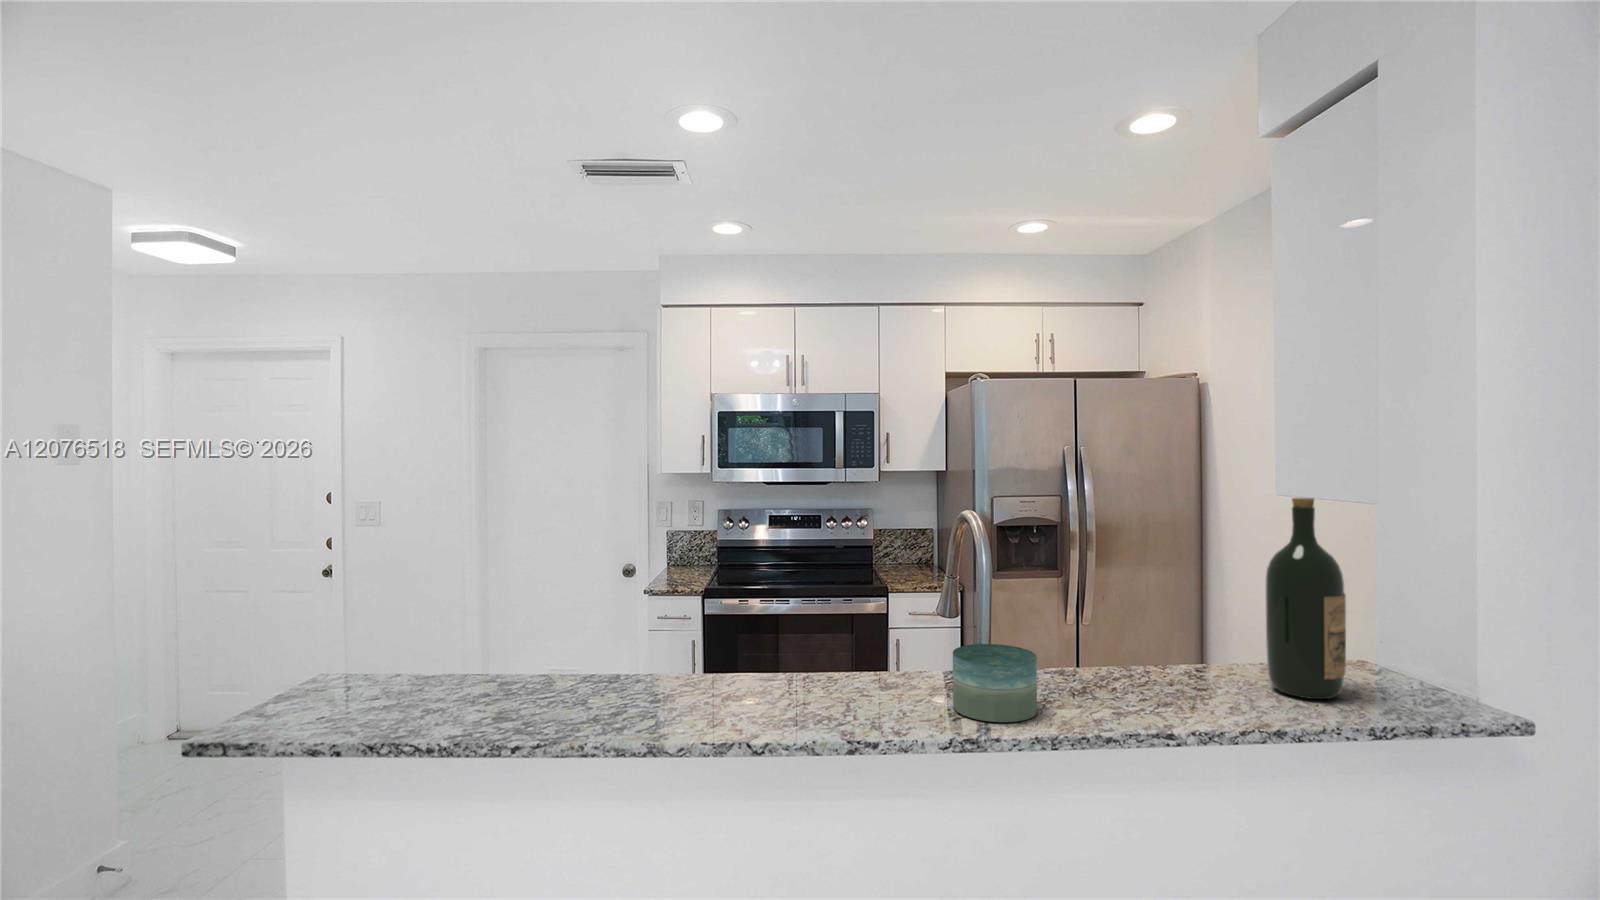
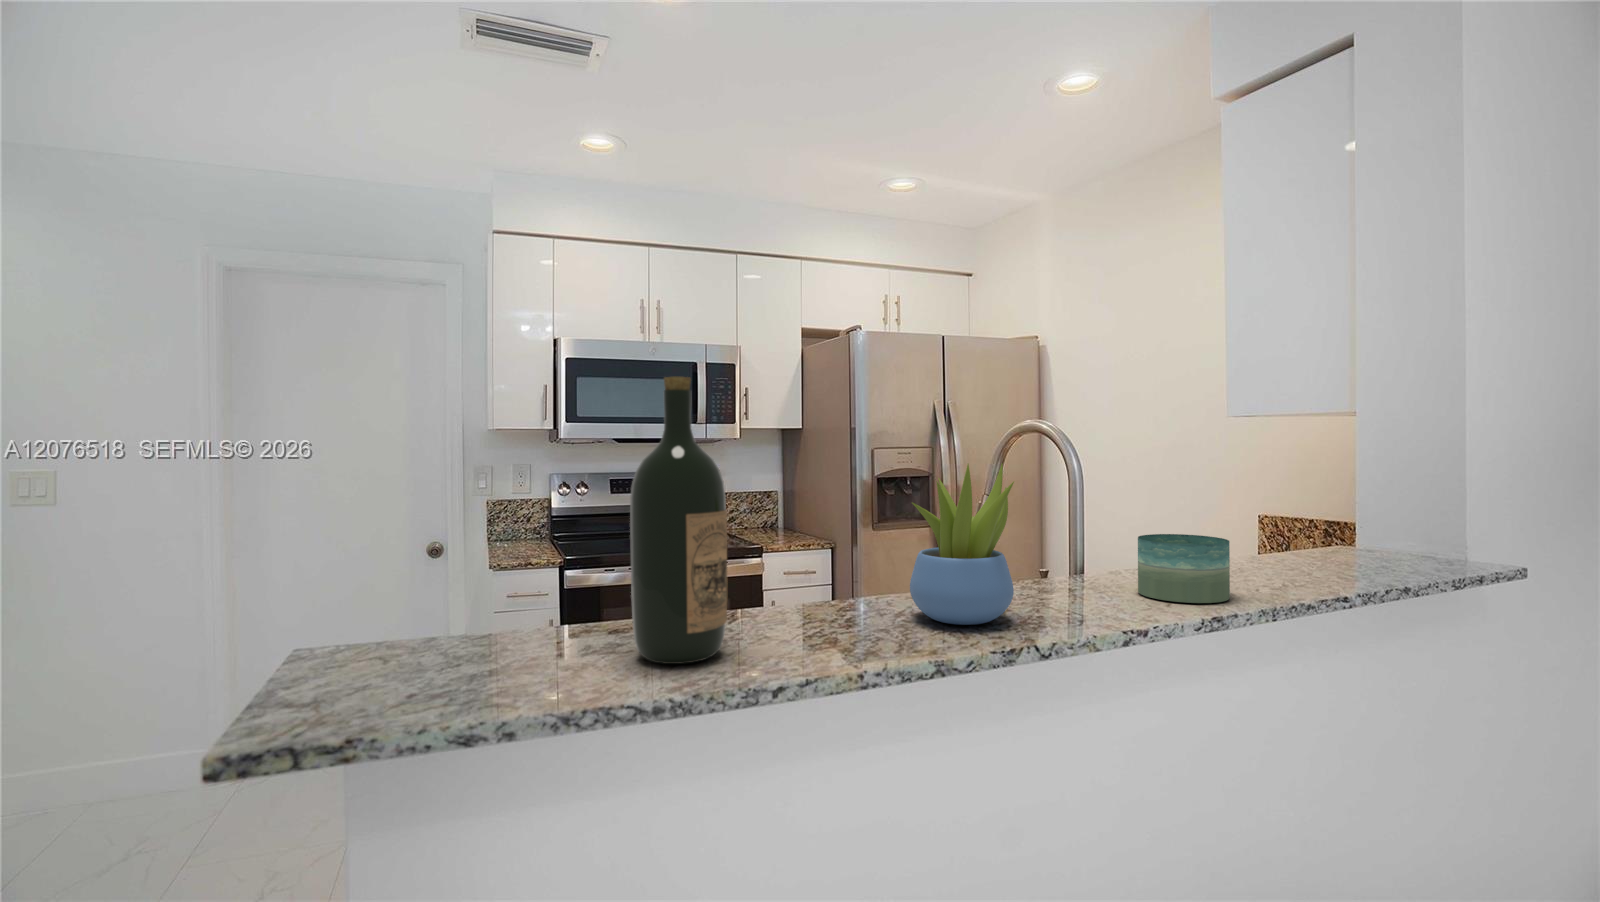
wine bottle: present [1266,498,1346,699] -> present [630,377,727,664]
succulent plant: none [702,576,788,715] -> present [910,464,1014,625]

